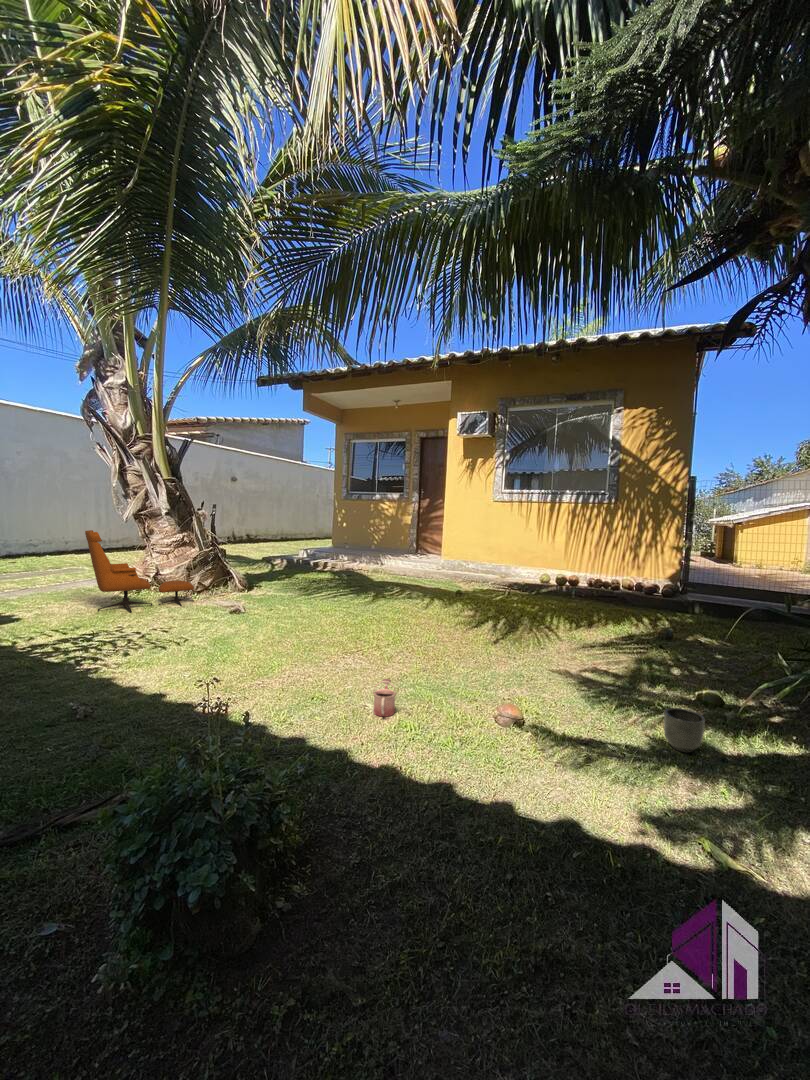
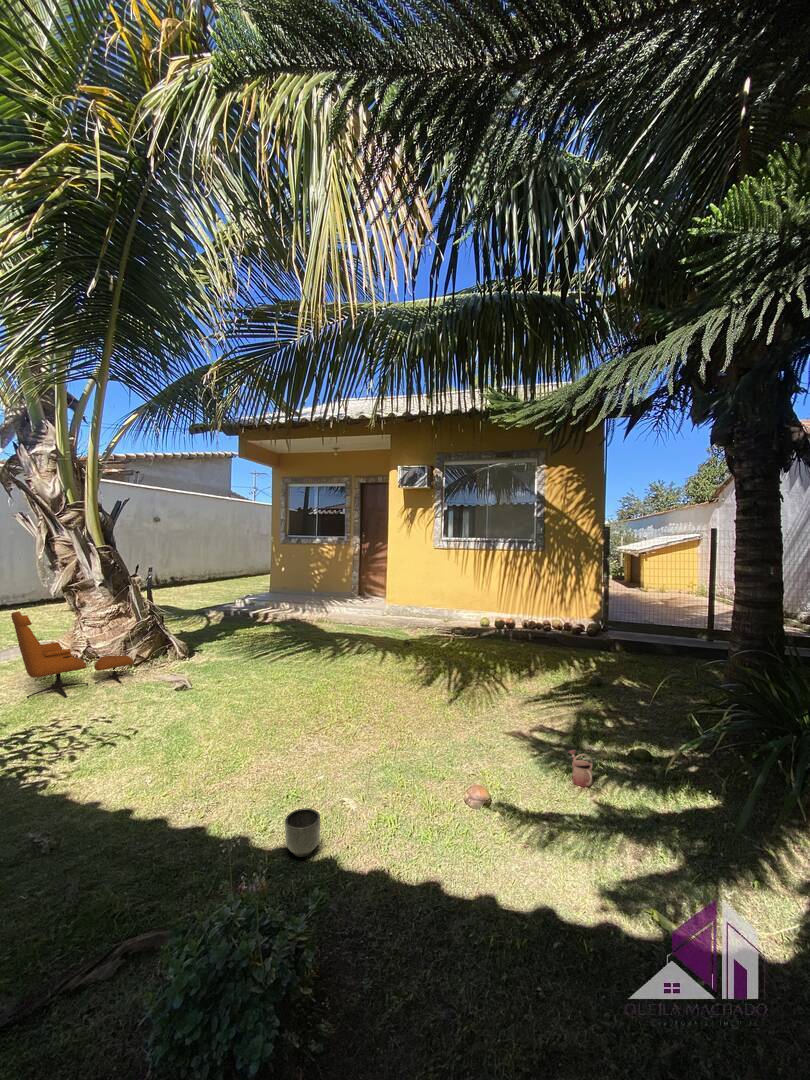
watering can: present [373,679,396,717] -> present [569,750,593,787]
planter: present [664,708,705,753] -> present [285,808,320,857]

